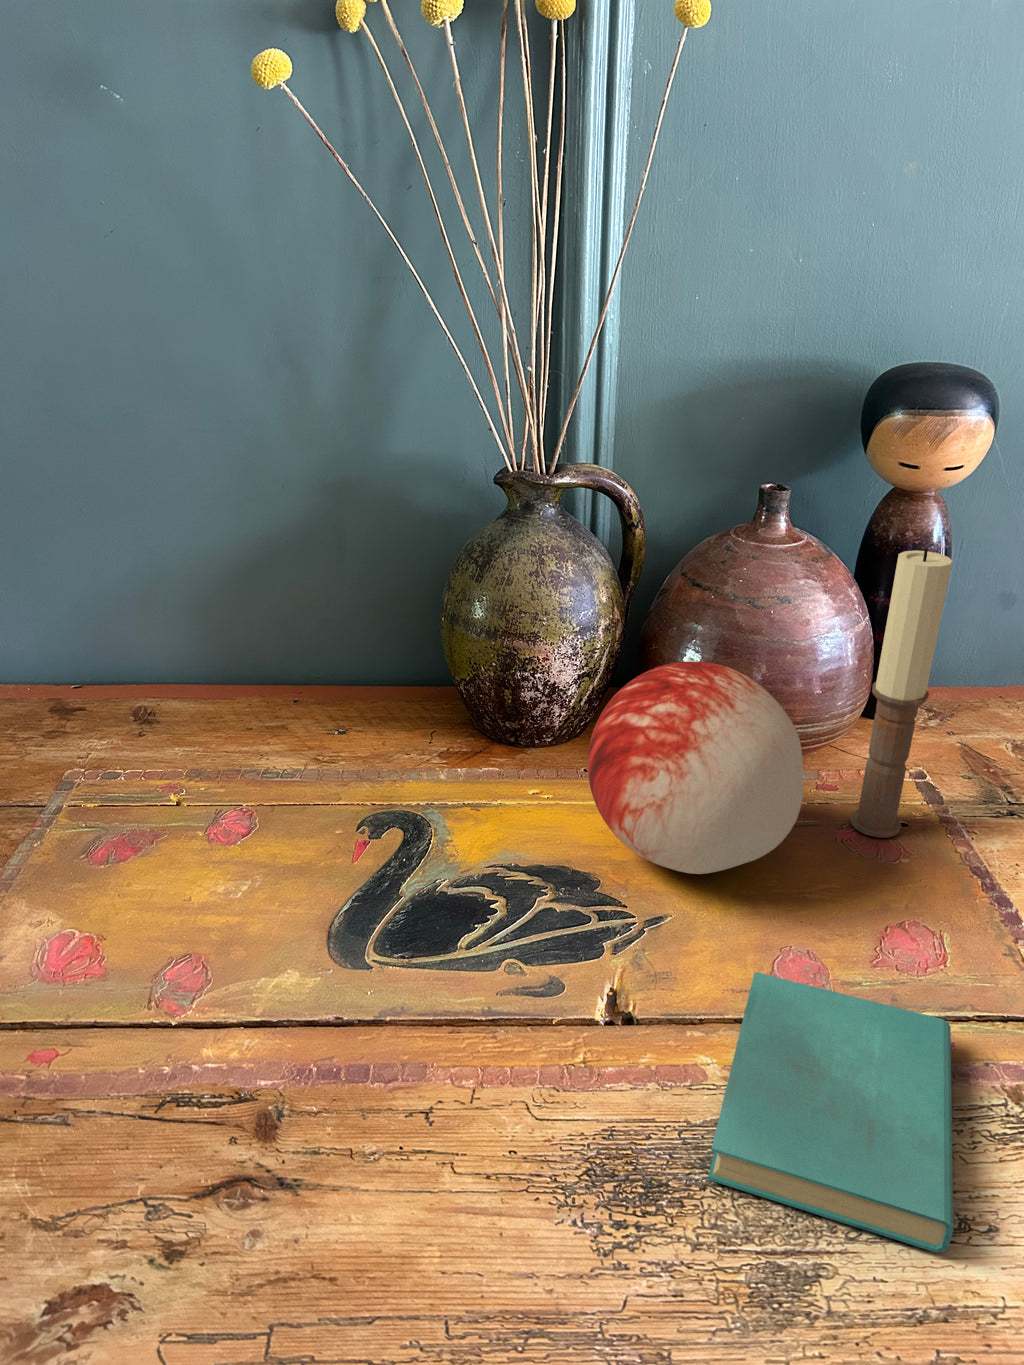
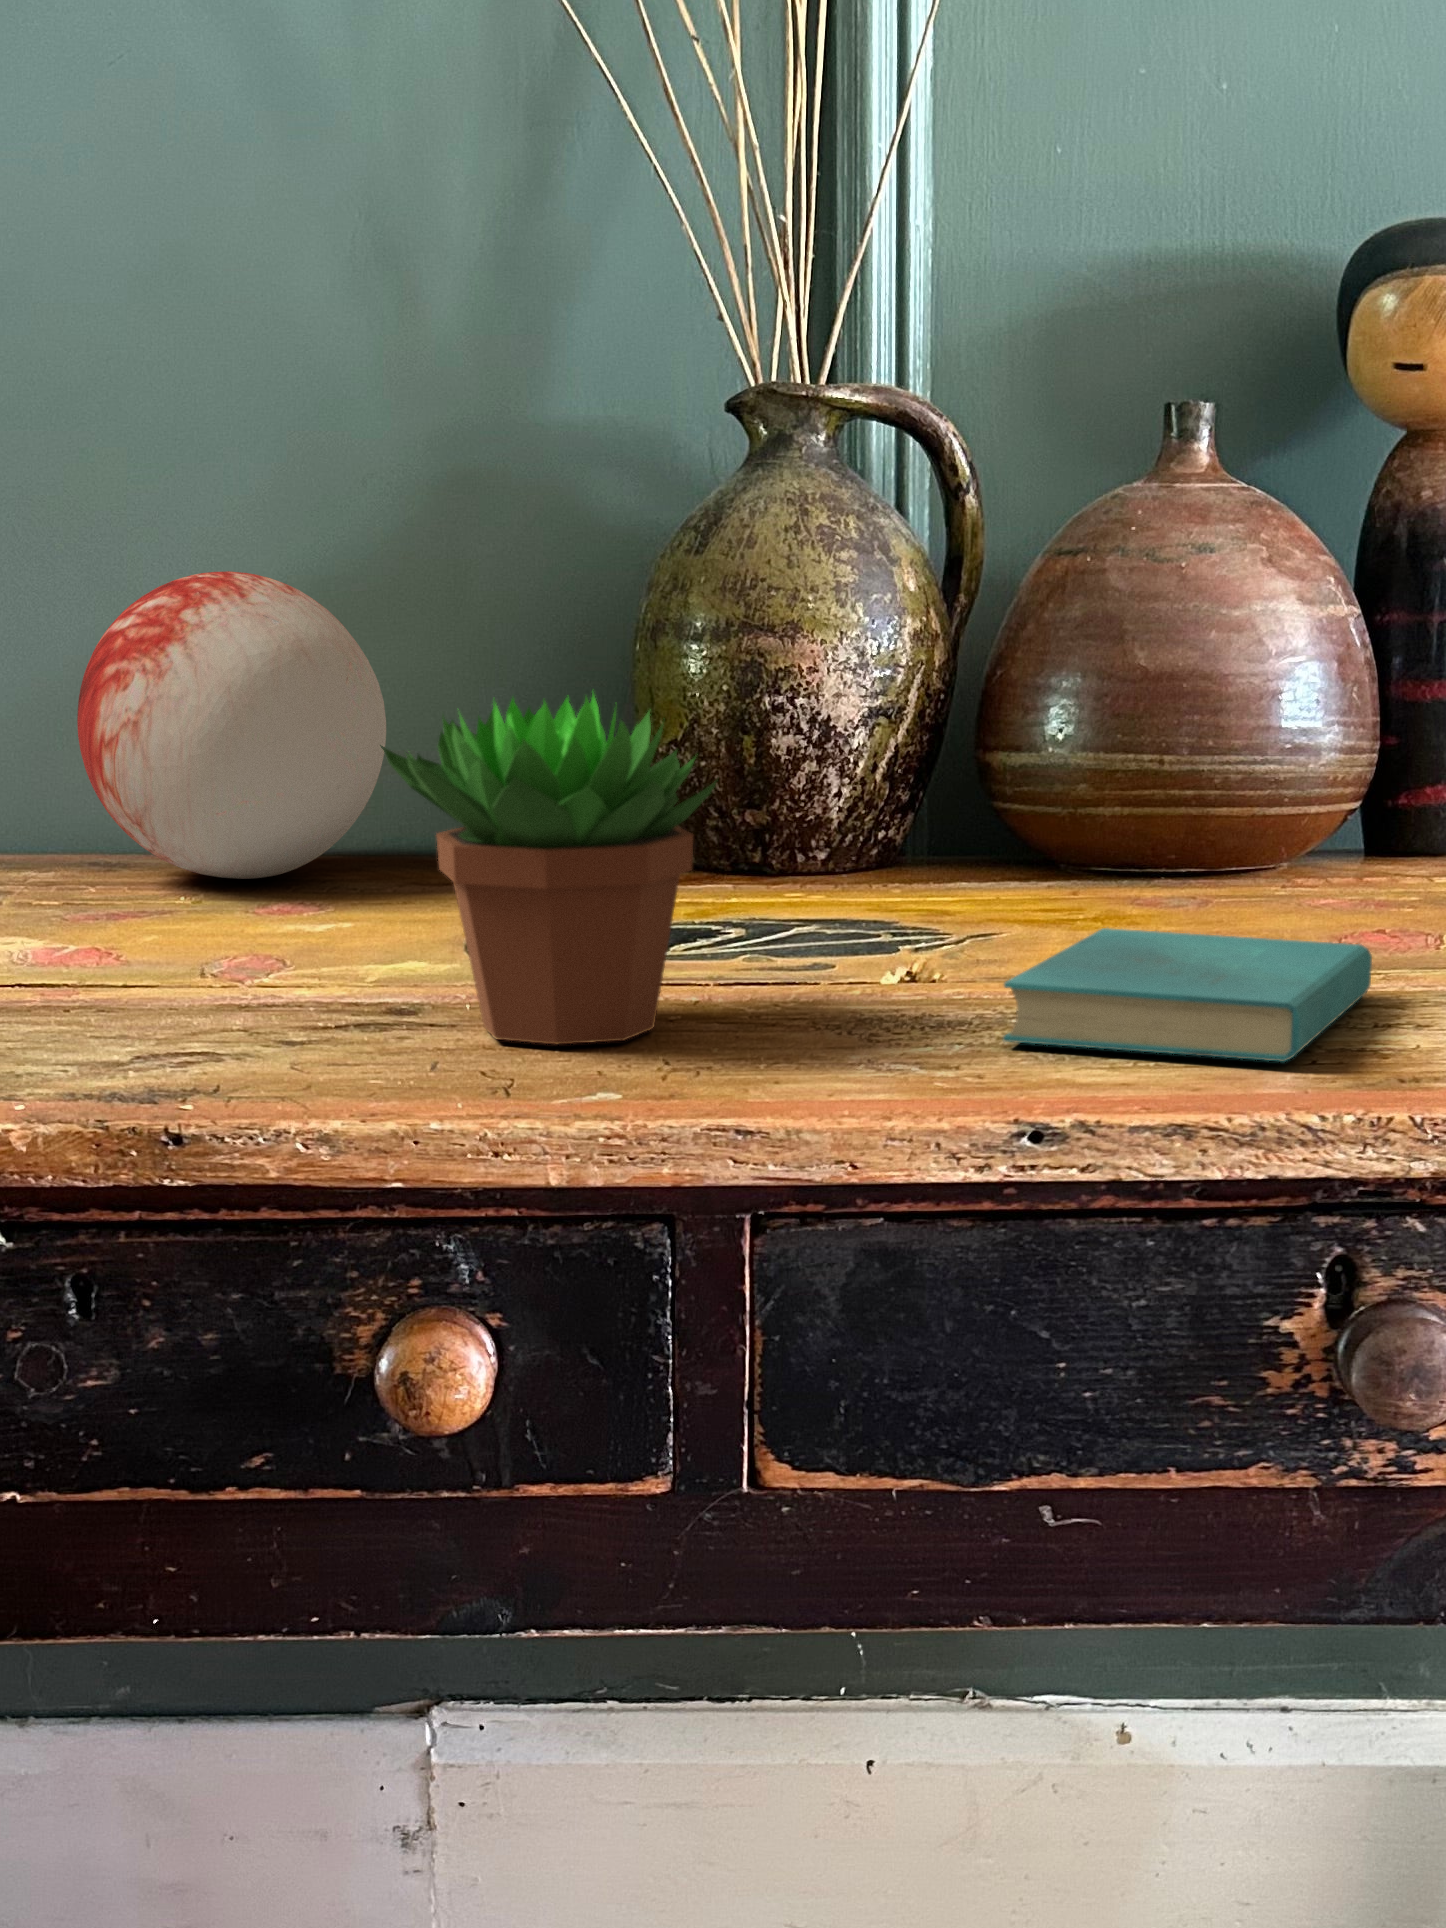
candle: present [850,548,952,837] -> none [1312,403,1416,901]
decorative orb: present [588,661,803,874] -> present [77,571,386,879]
succulent plant: none [231,878,495,1178] -> present [382,694,718,1044]

